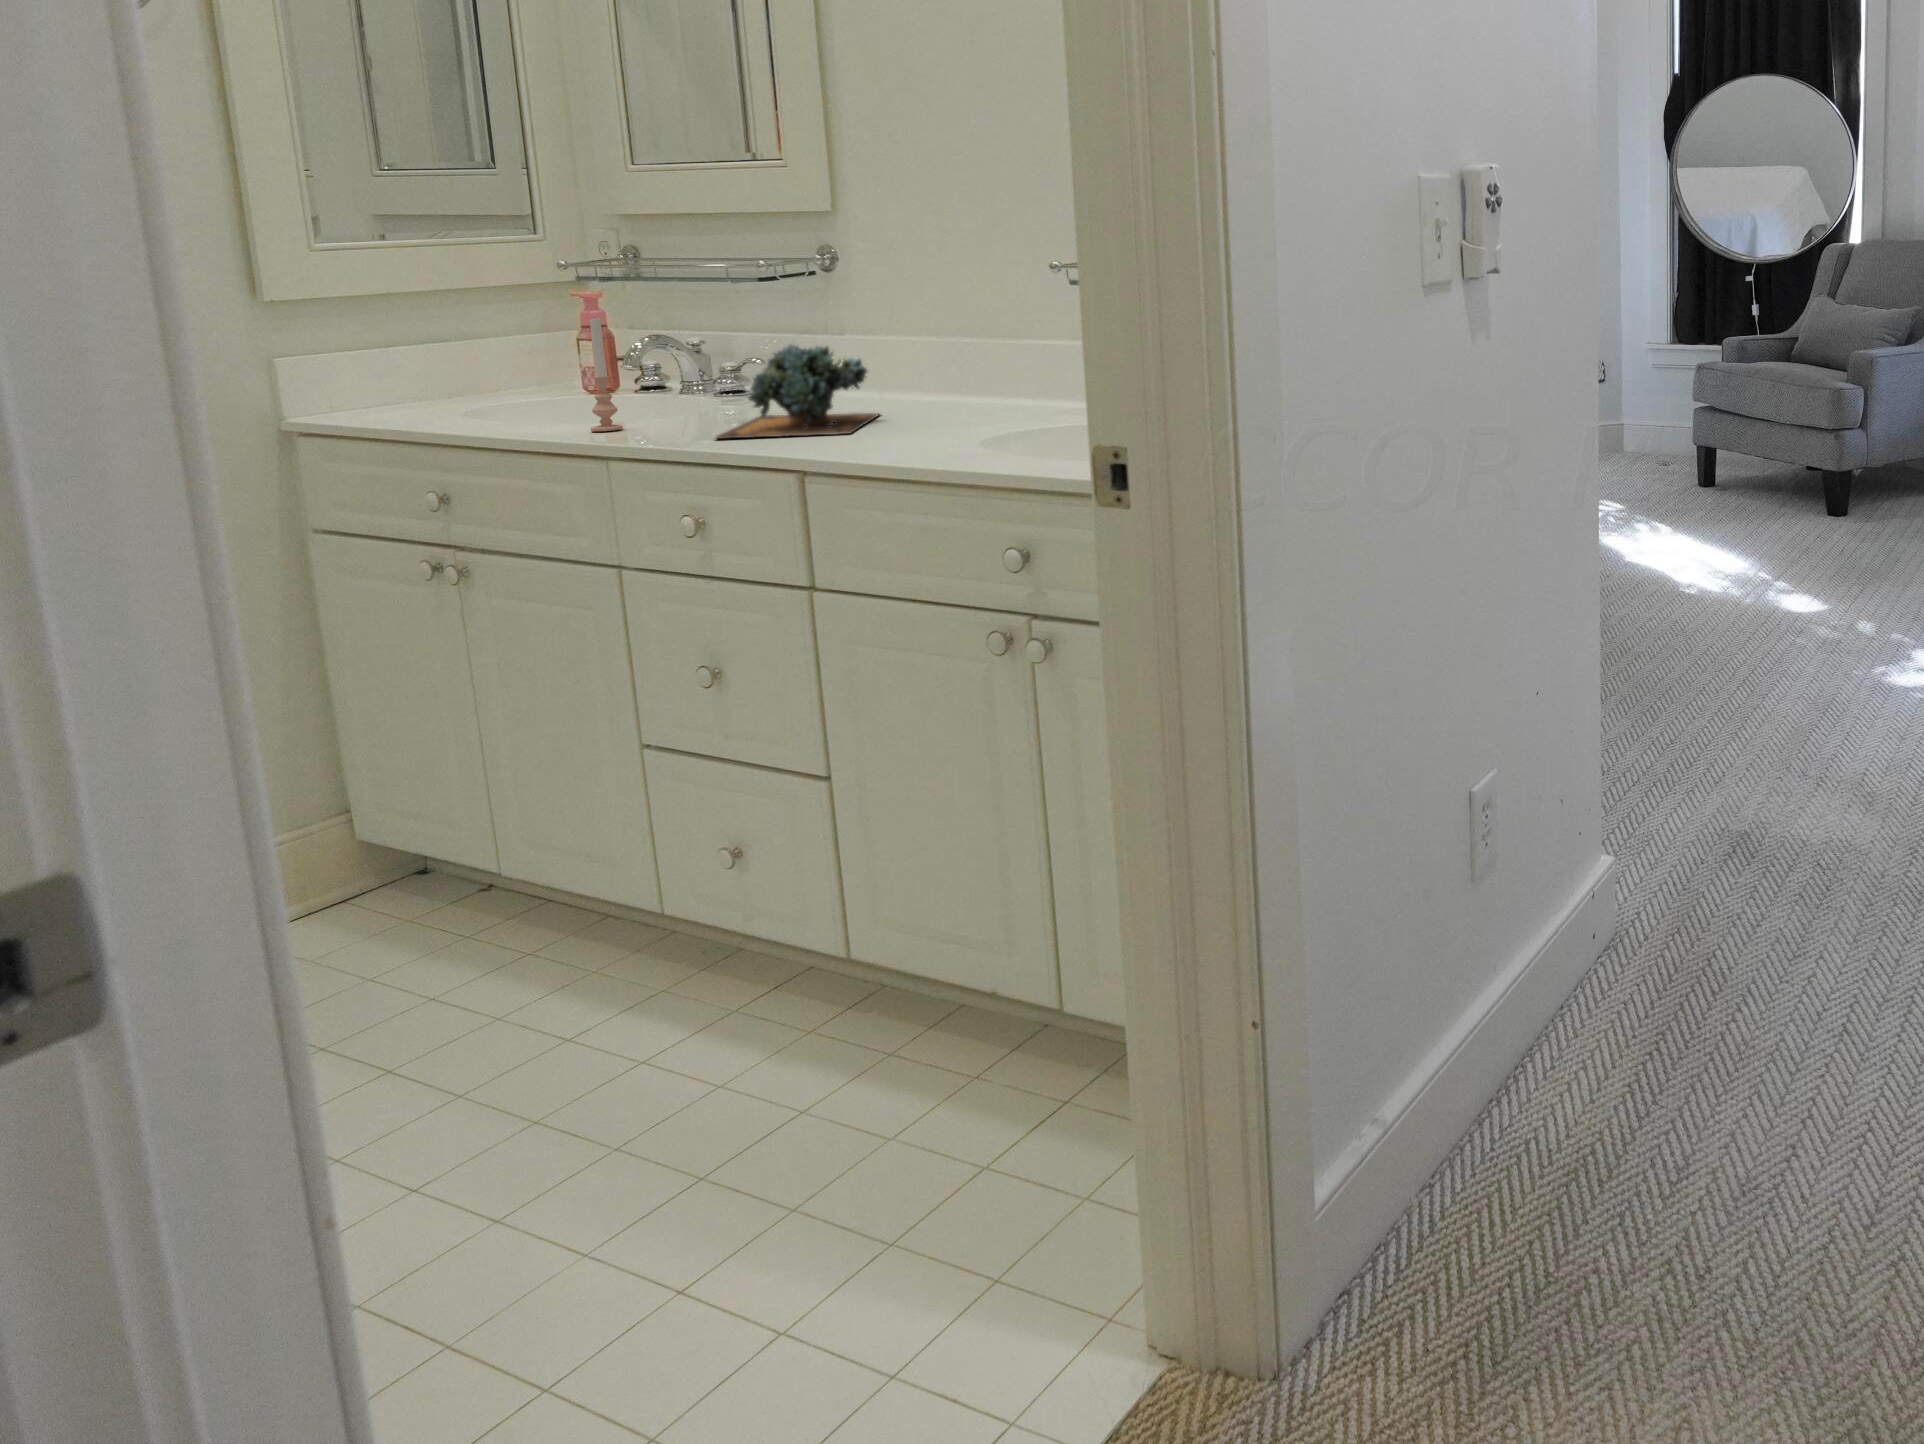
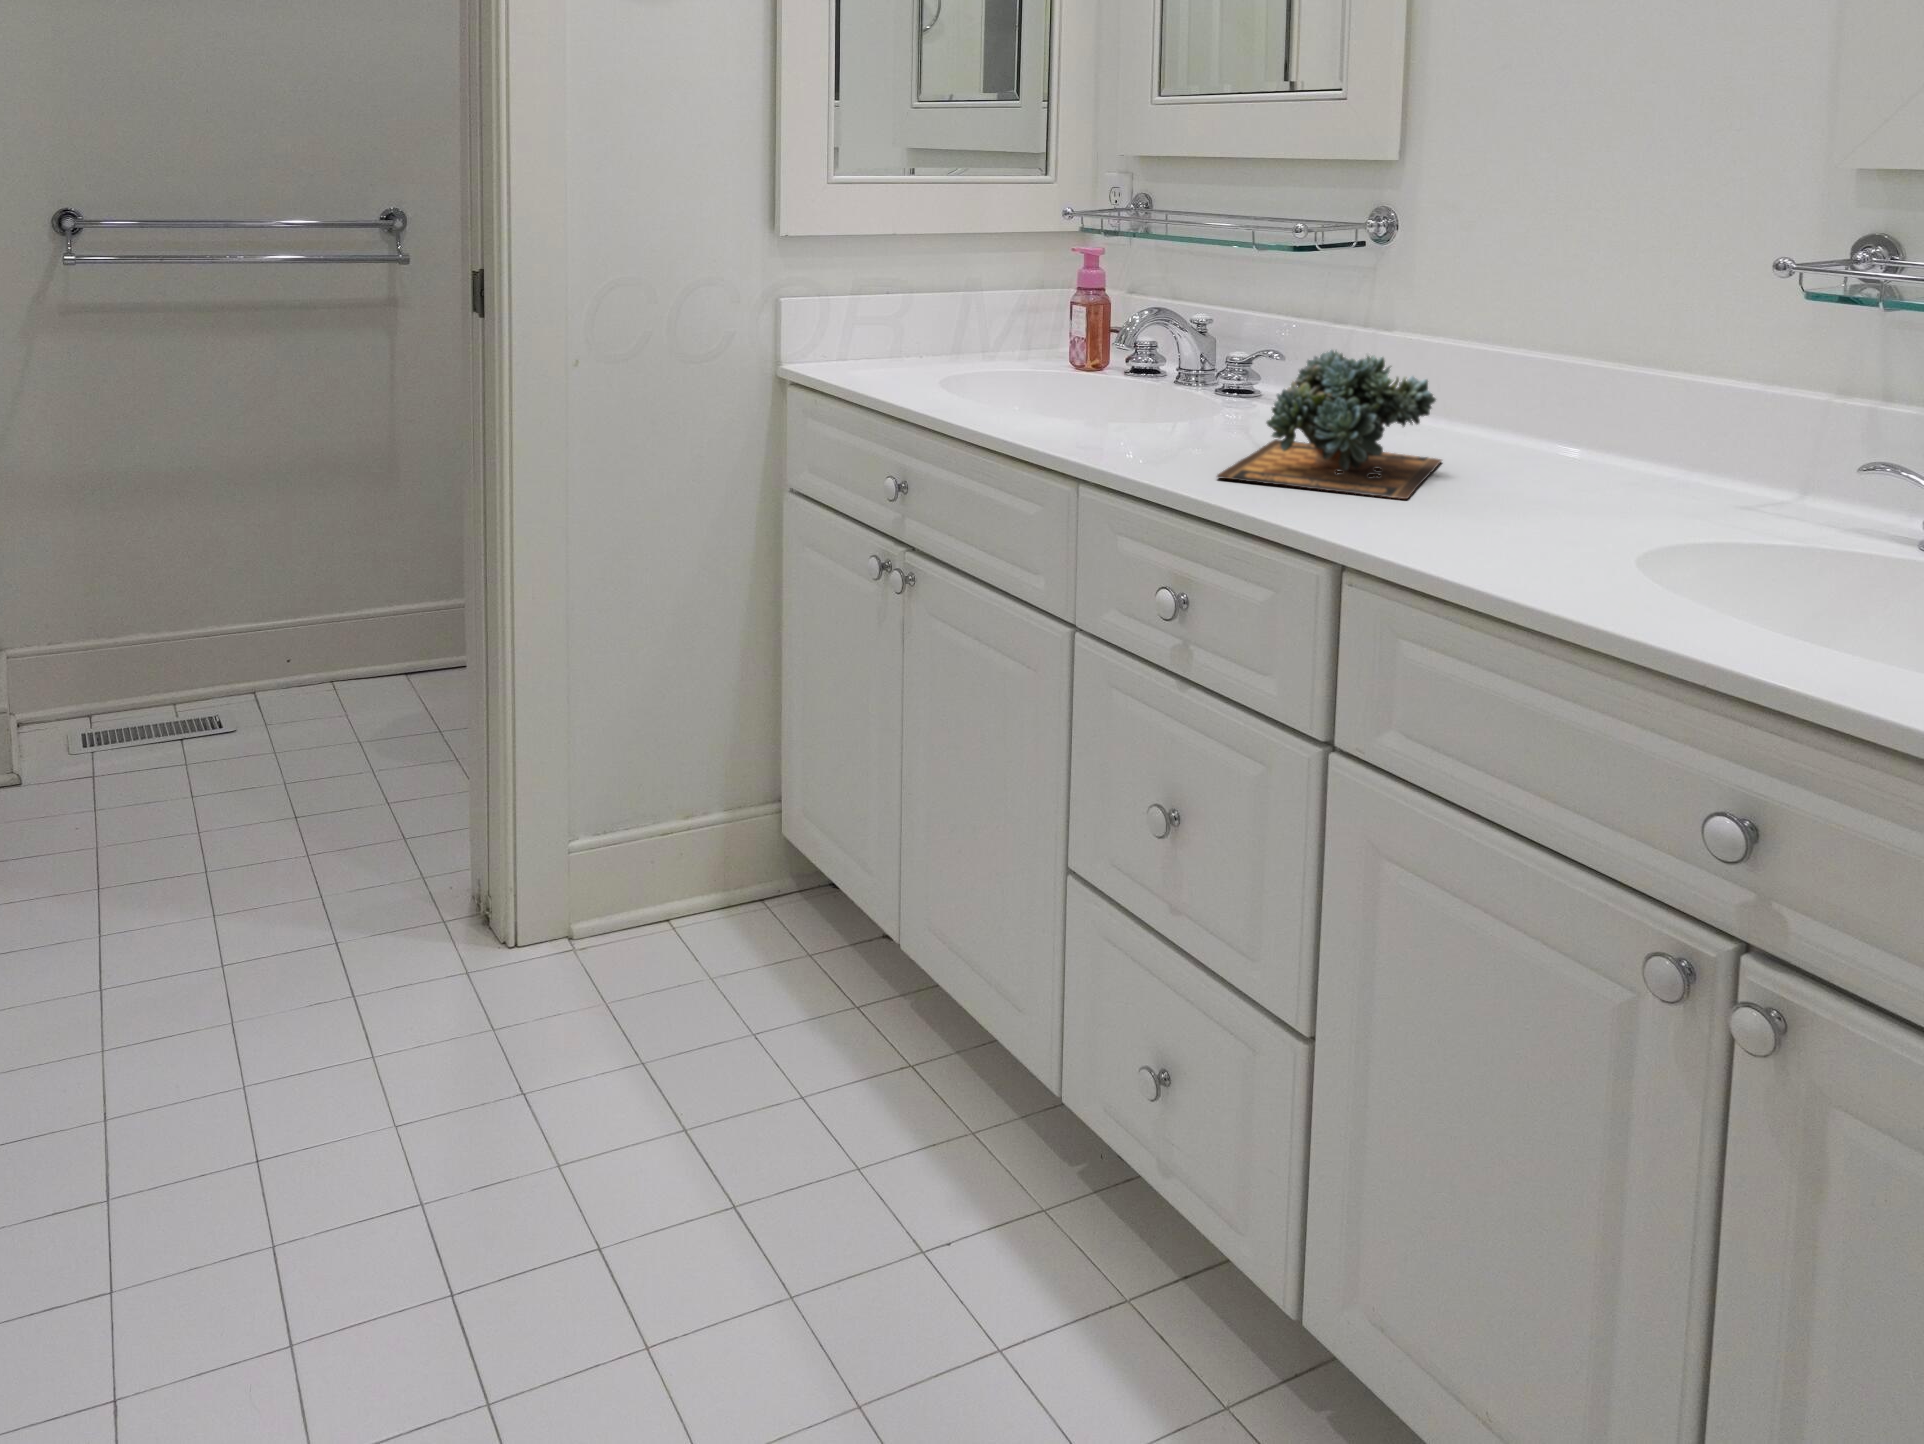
candle: present [590,317,623,431] -> none [1068,287,1105,438]

